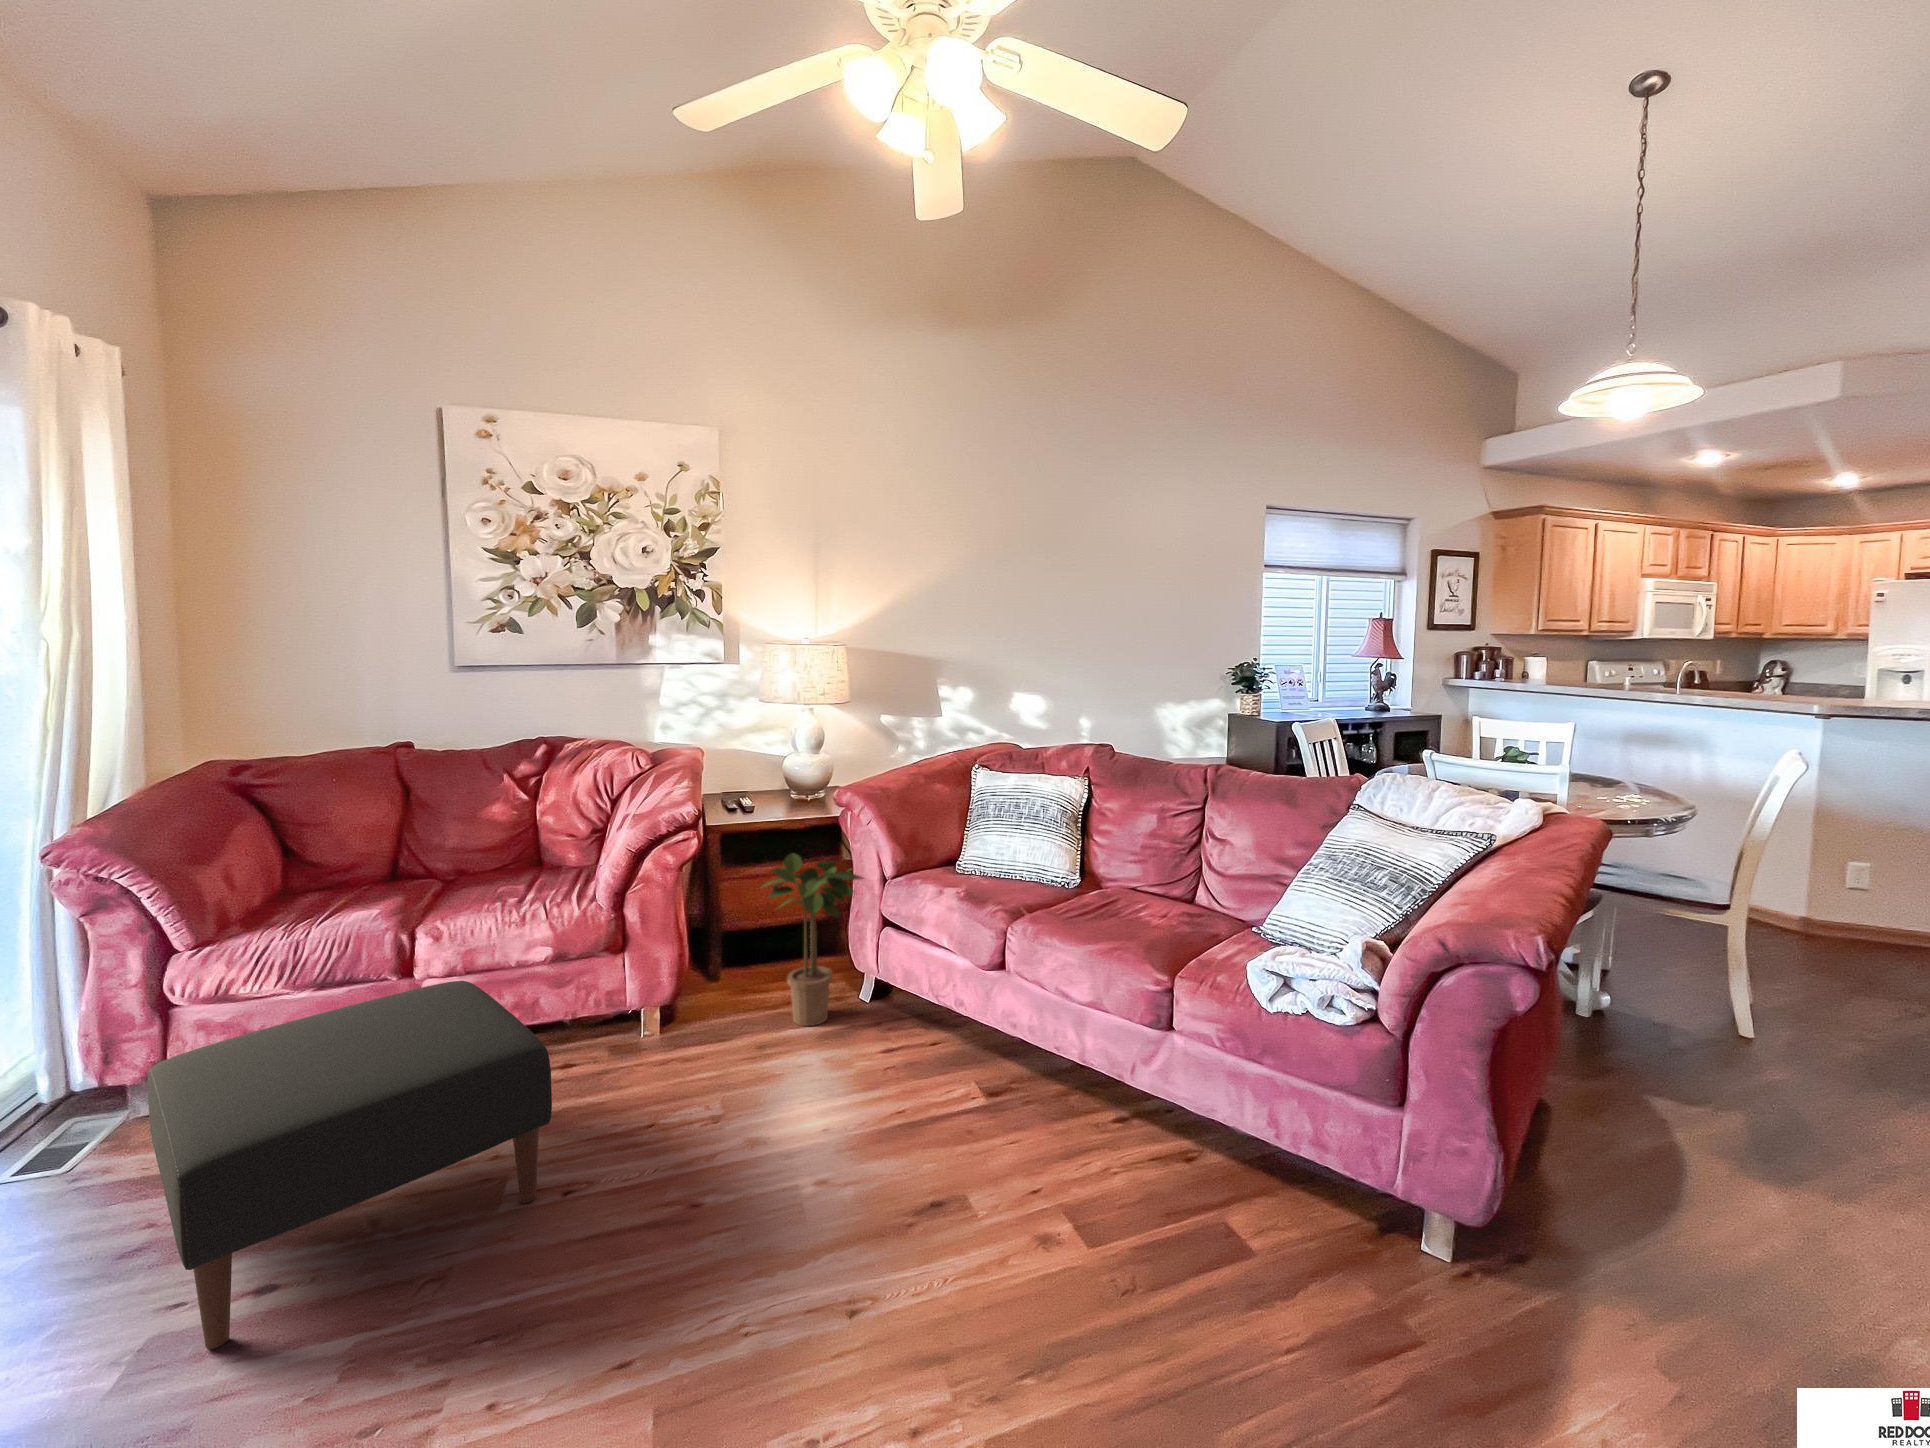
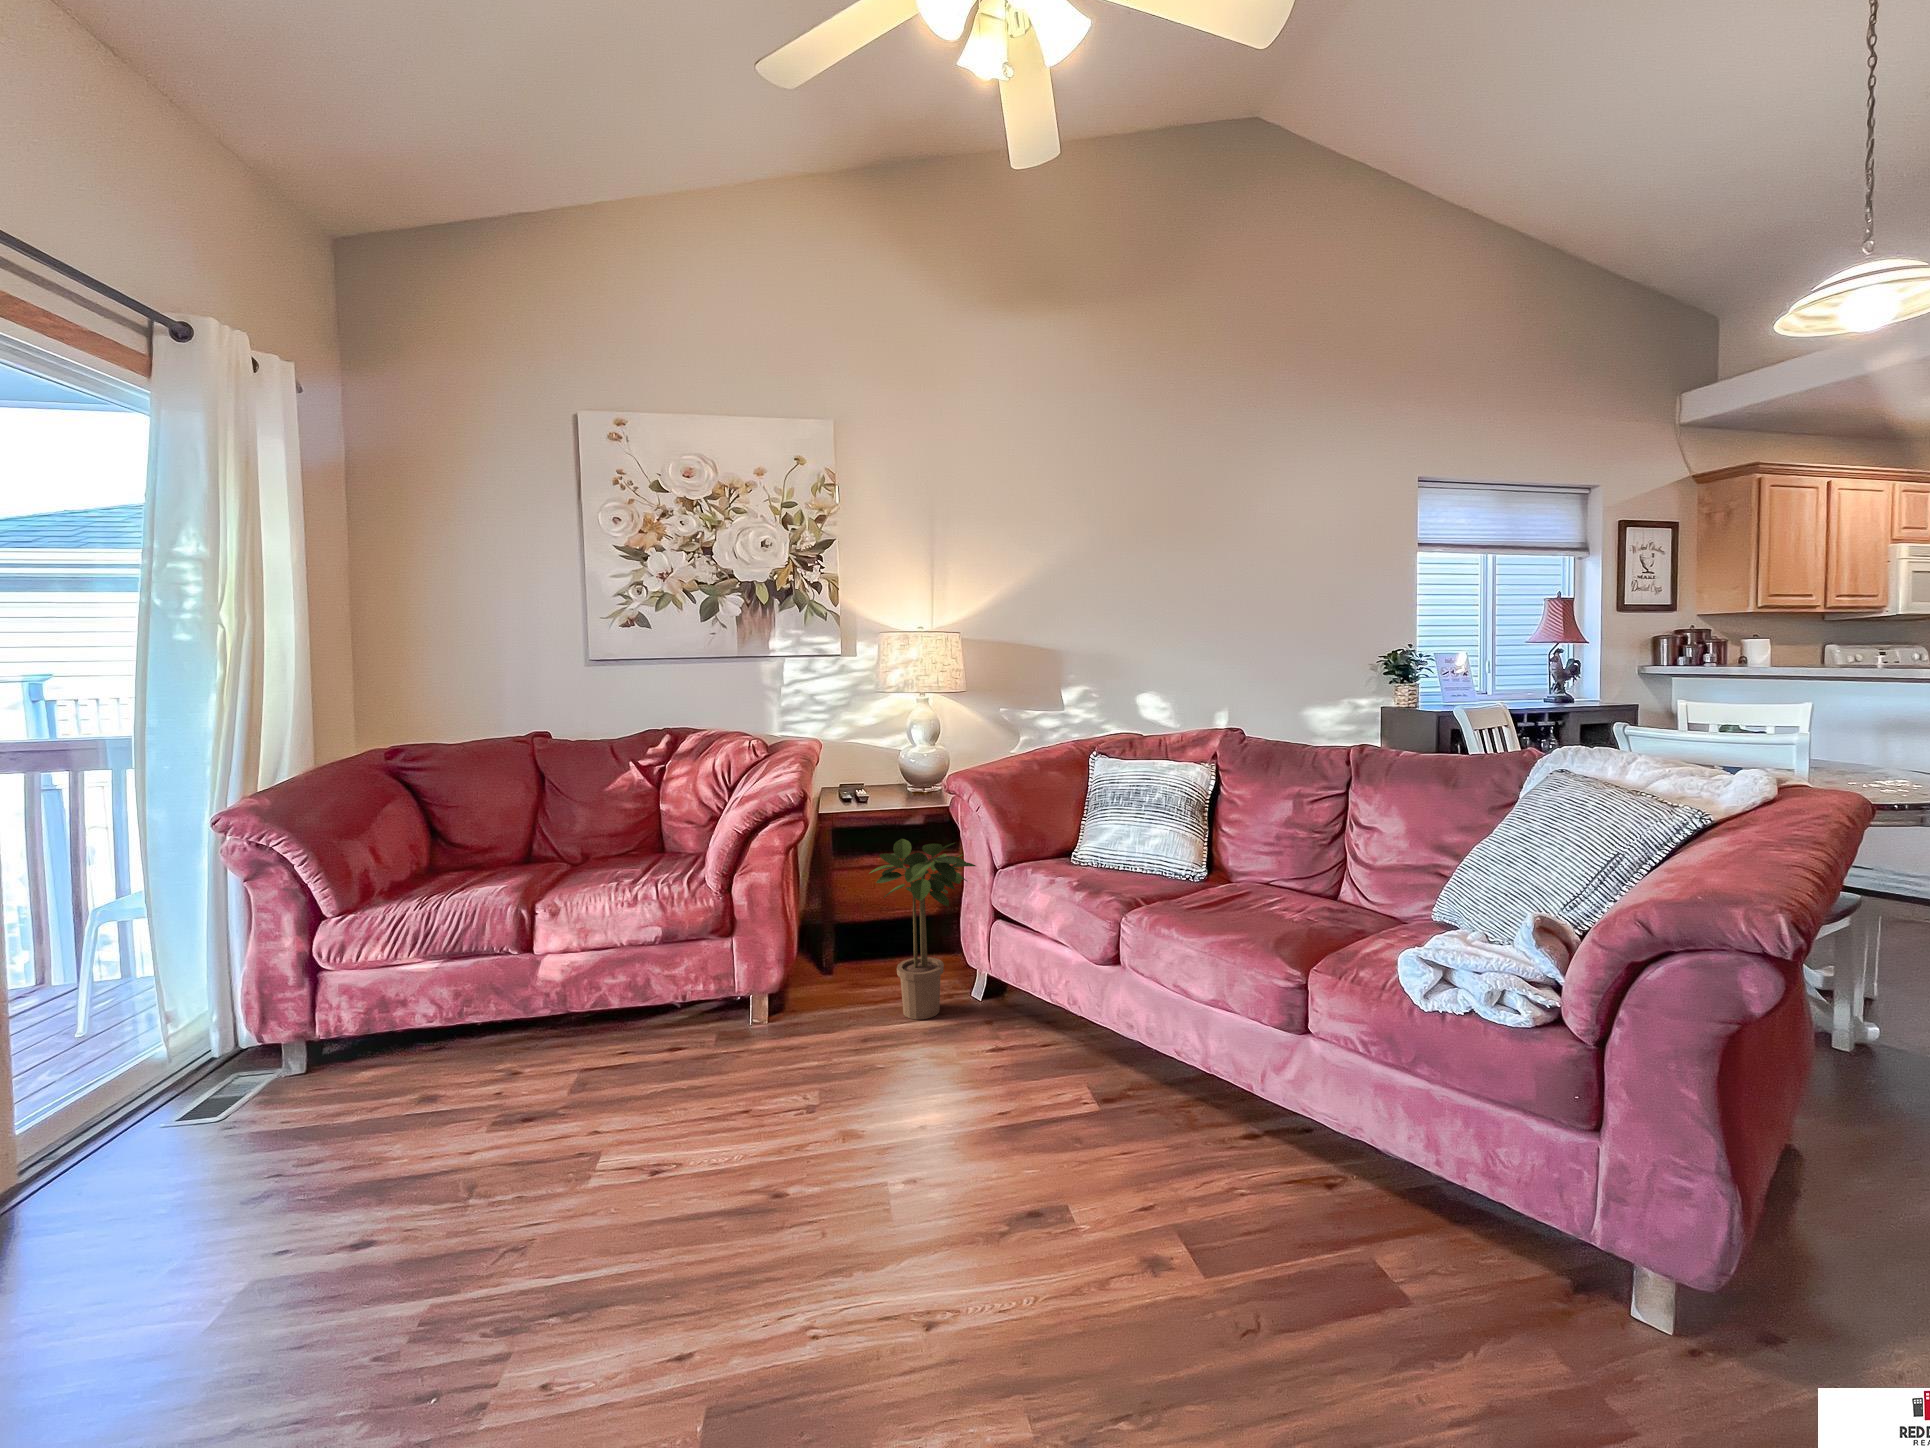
ottoman: present [147,981,552,1349] -> none [260,954,637,1303]

